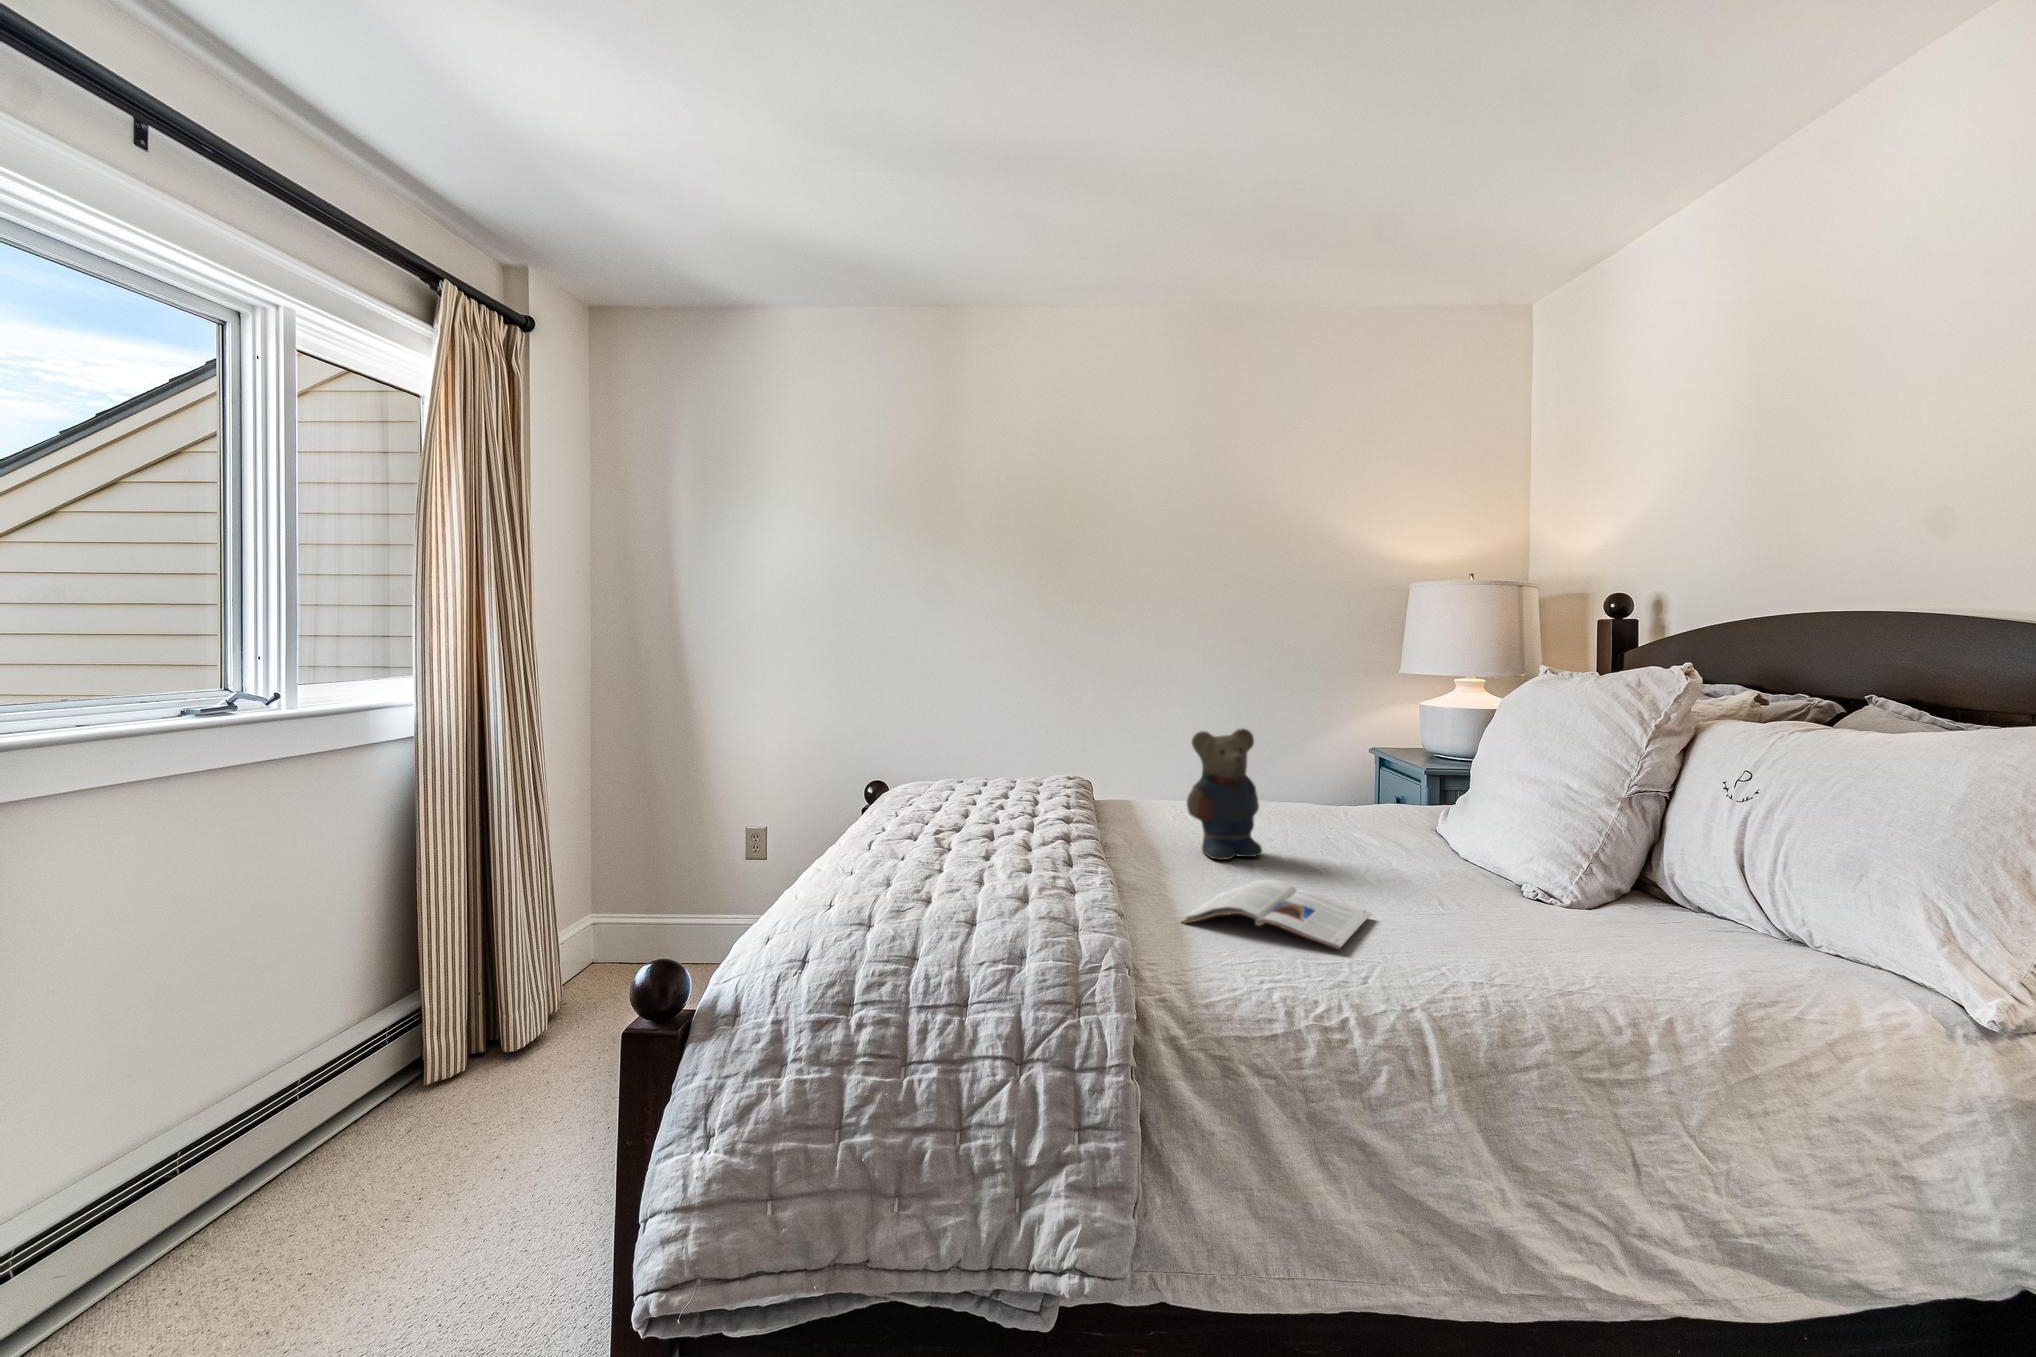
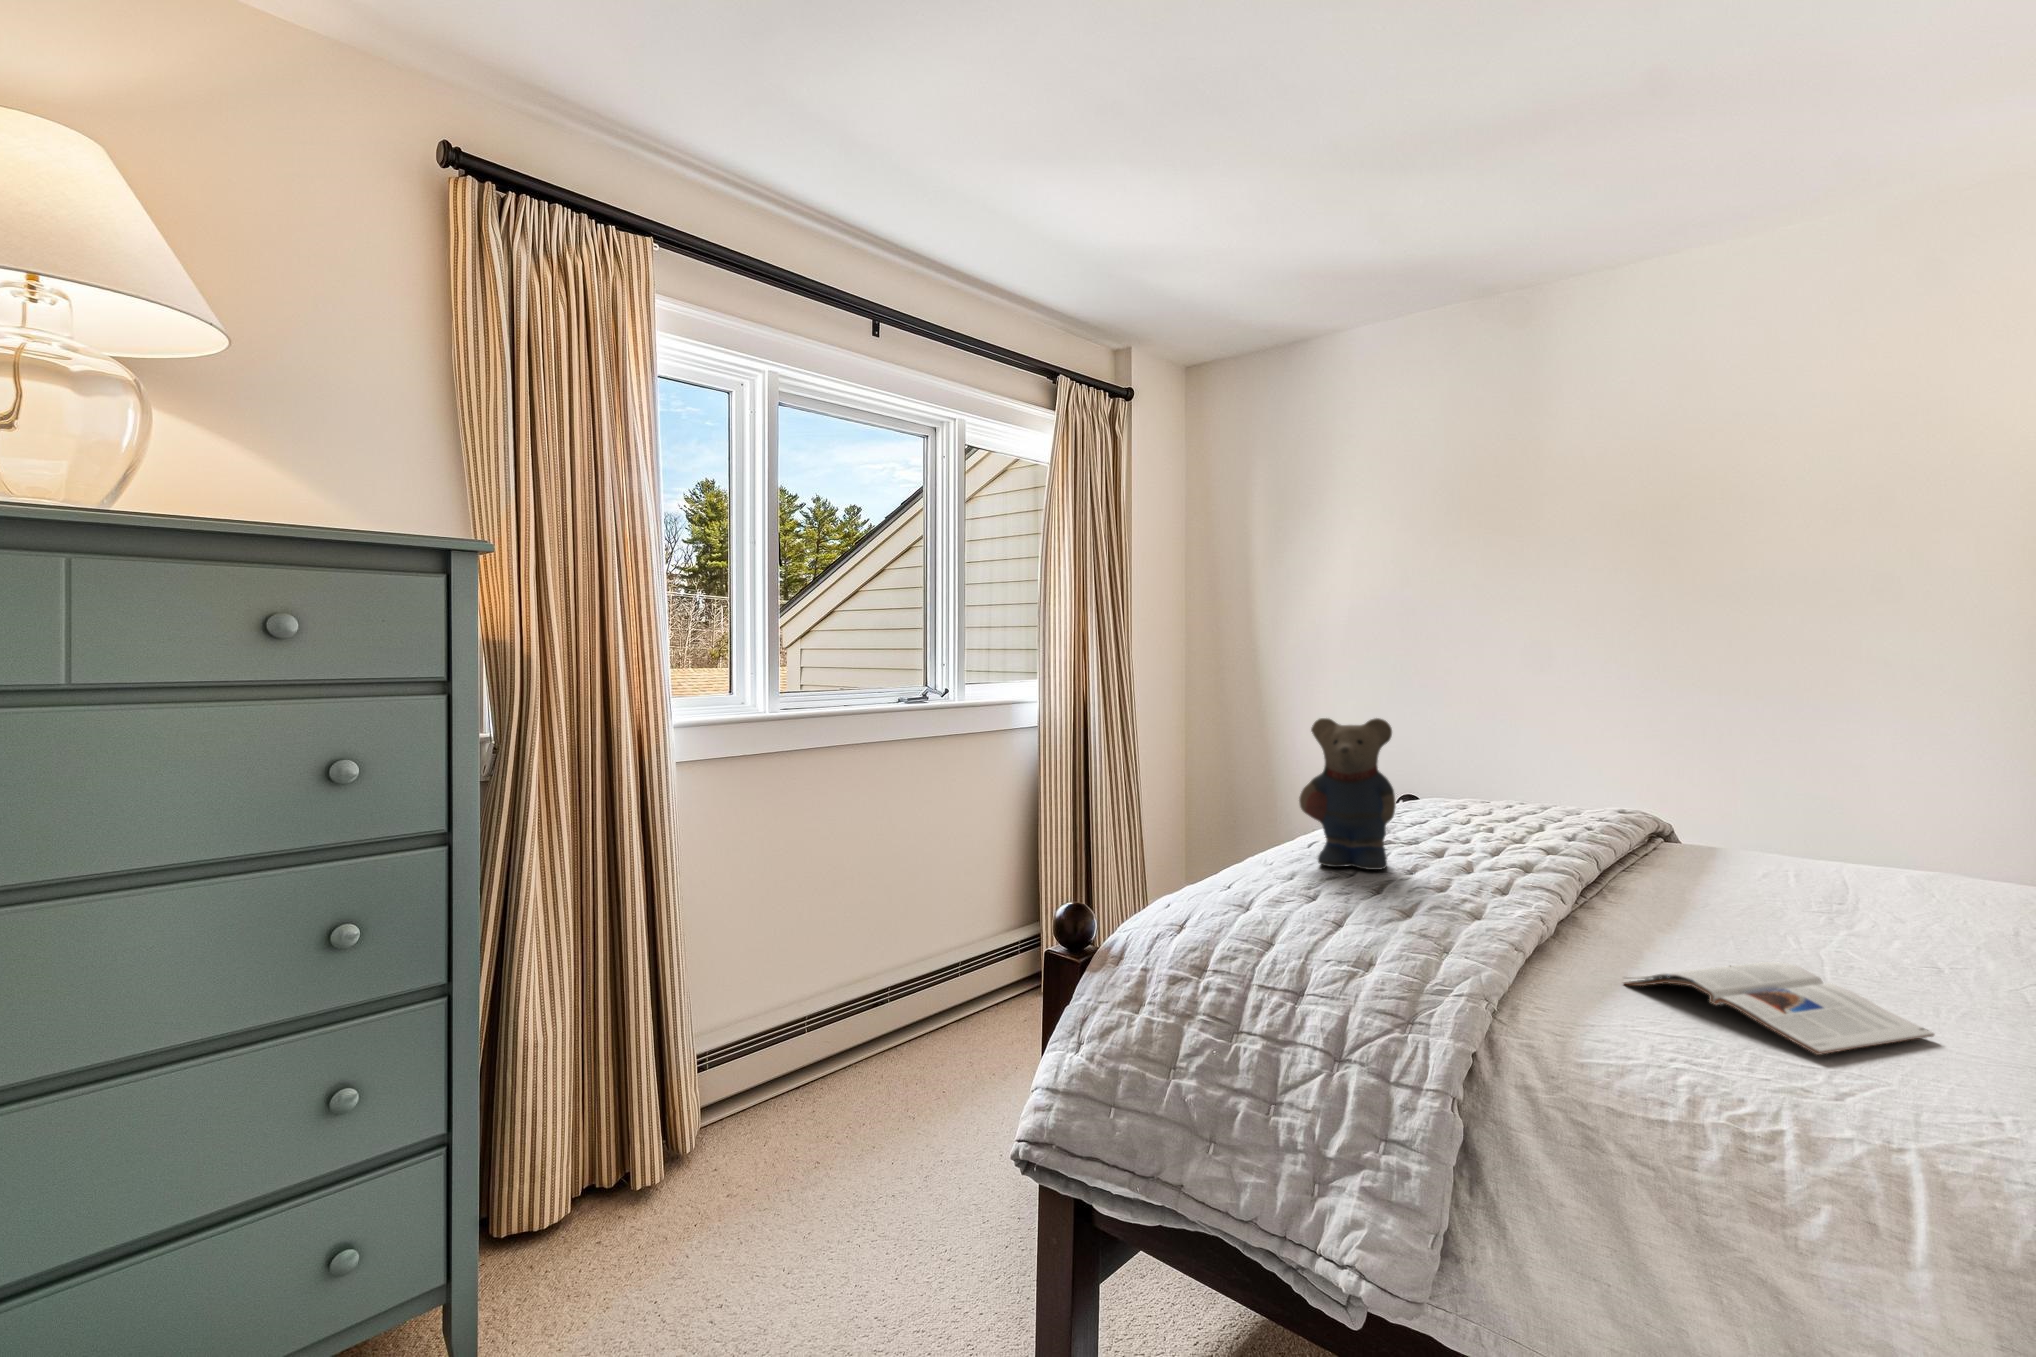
teddy bear: present [1187,729,1262,860] -> present [1299,718,1396,870]

